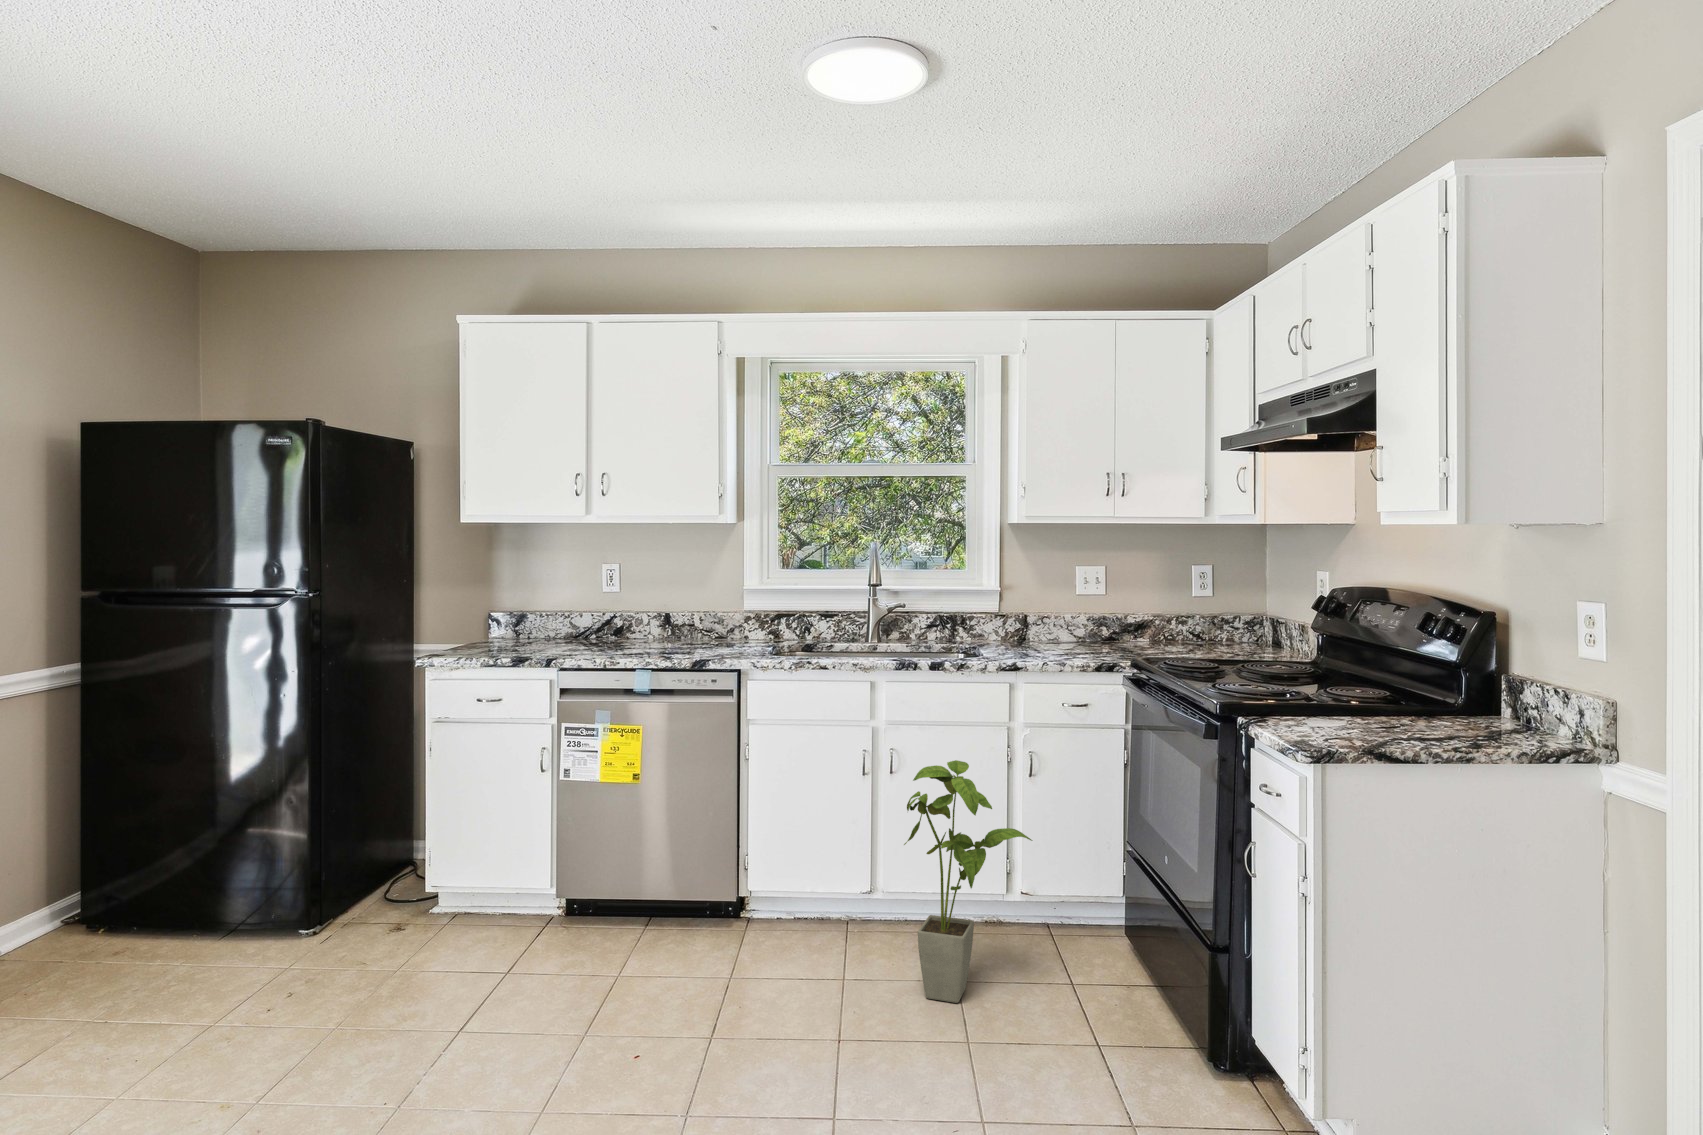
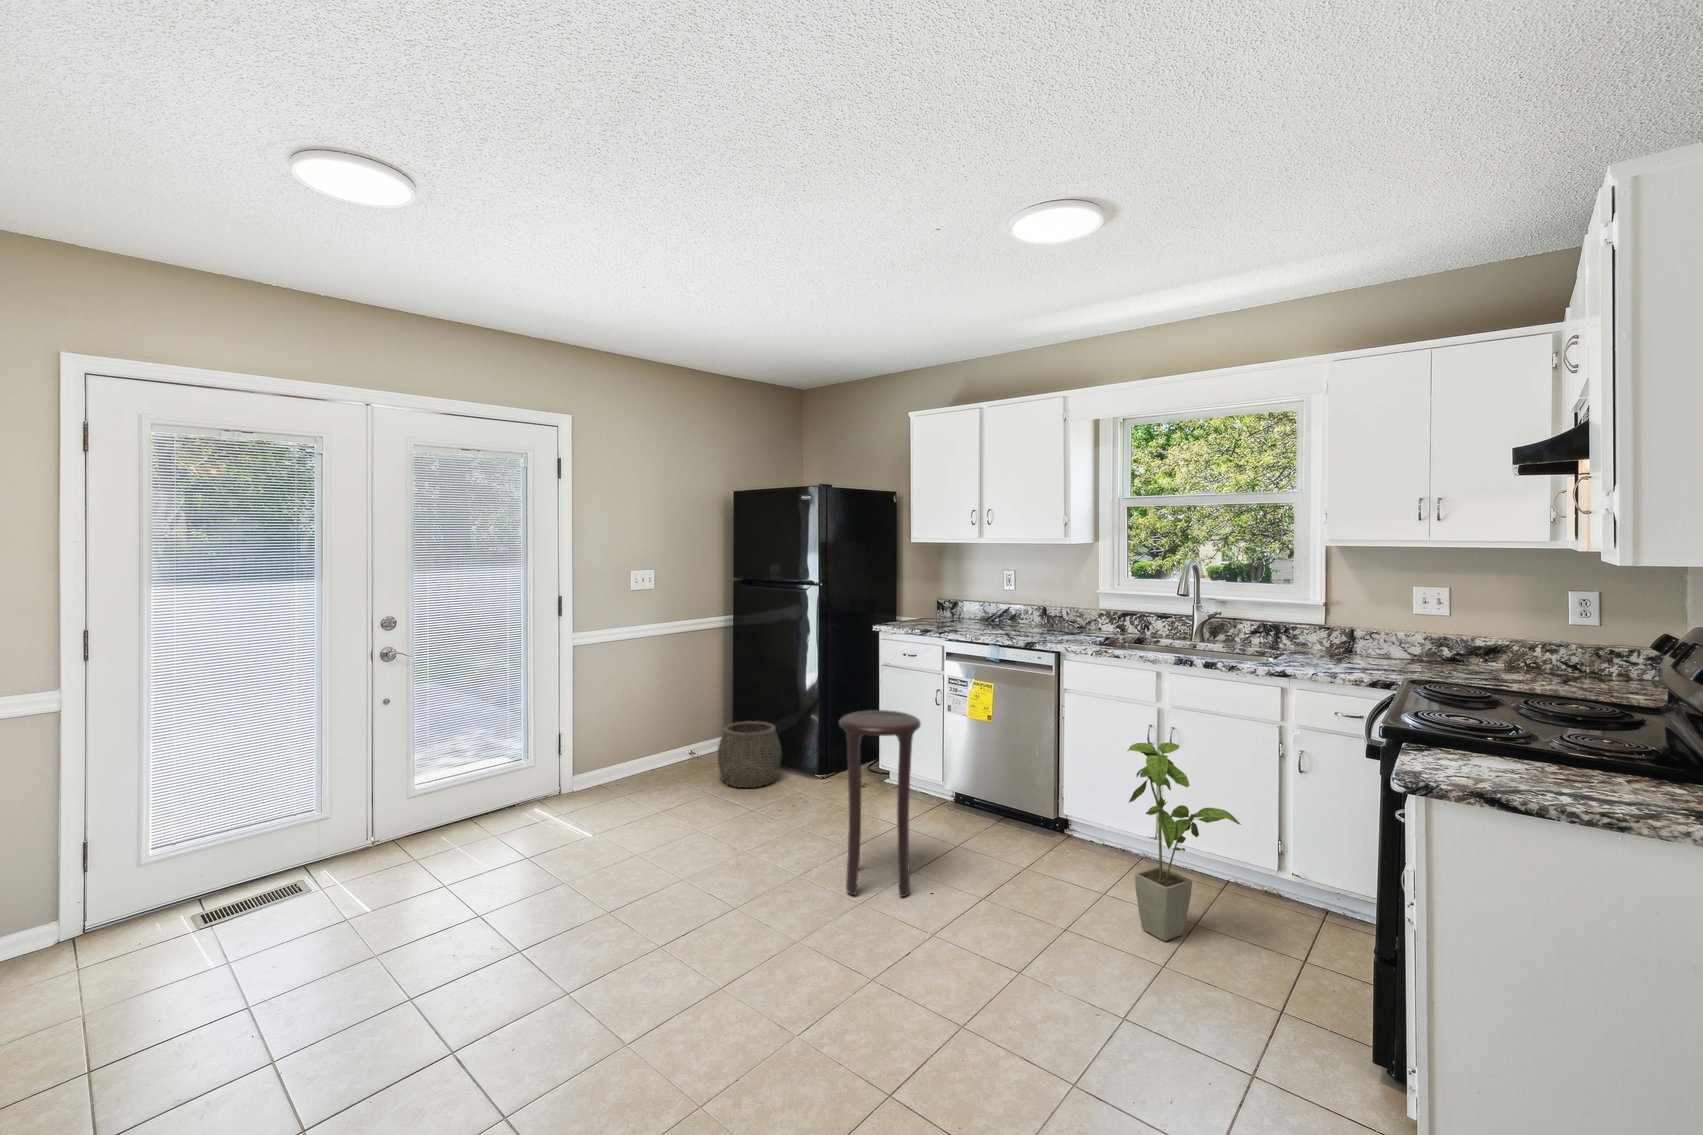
stool: none [496,783,632,1094] -> present [839,710,921,897]
woven basket: none [88,855,235,991] -> present [717,721,781,788]

